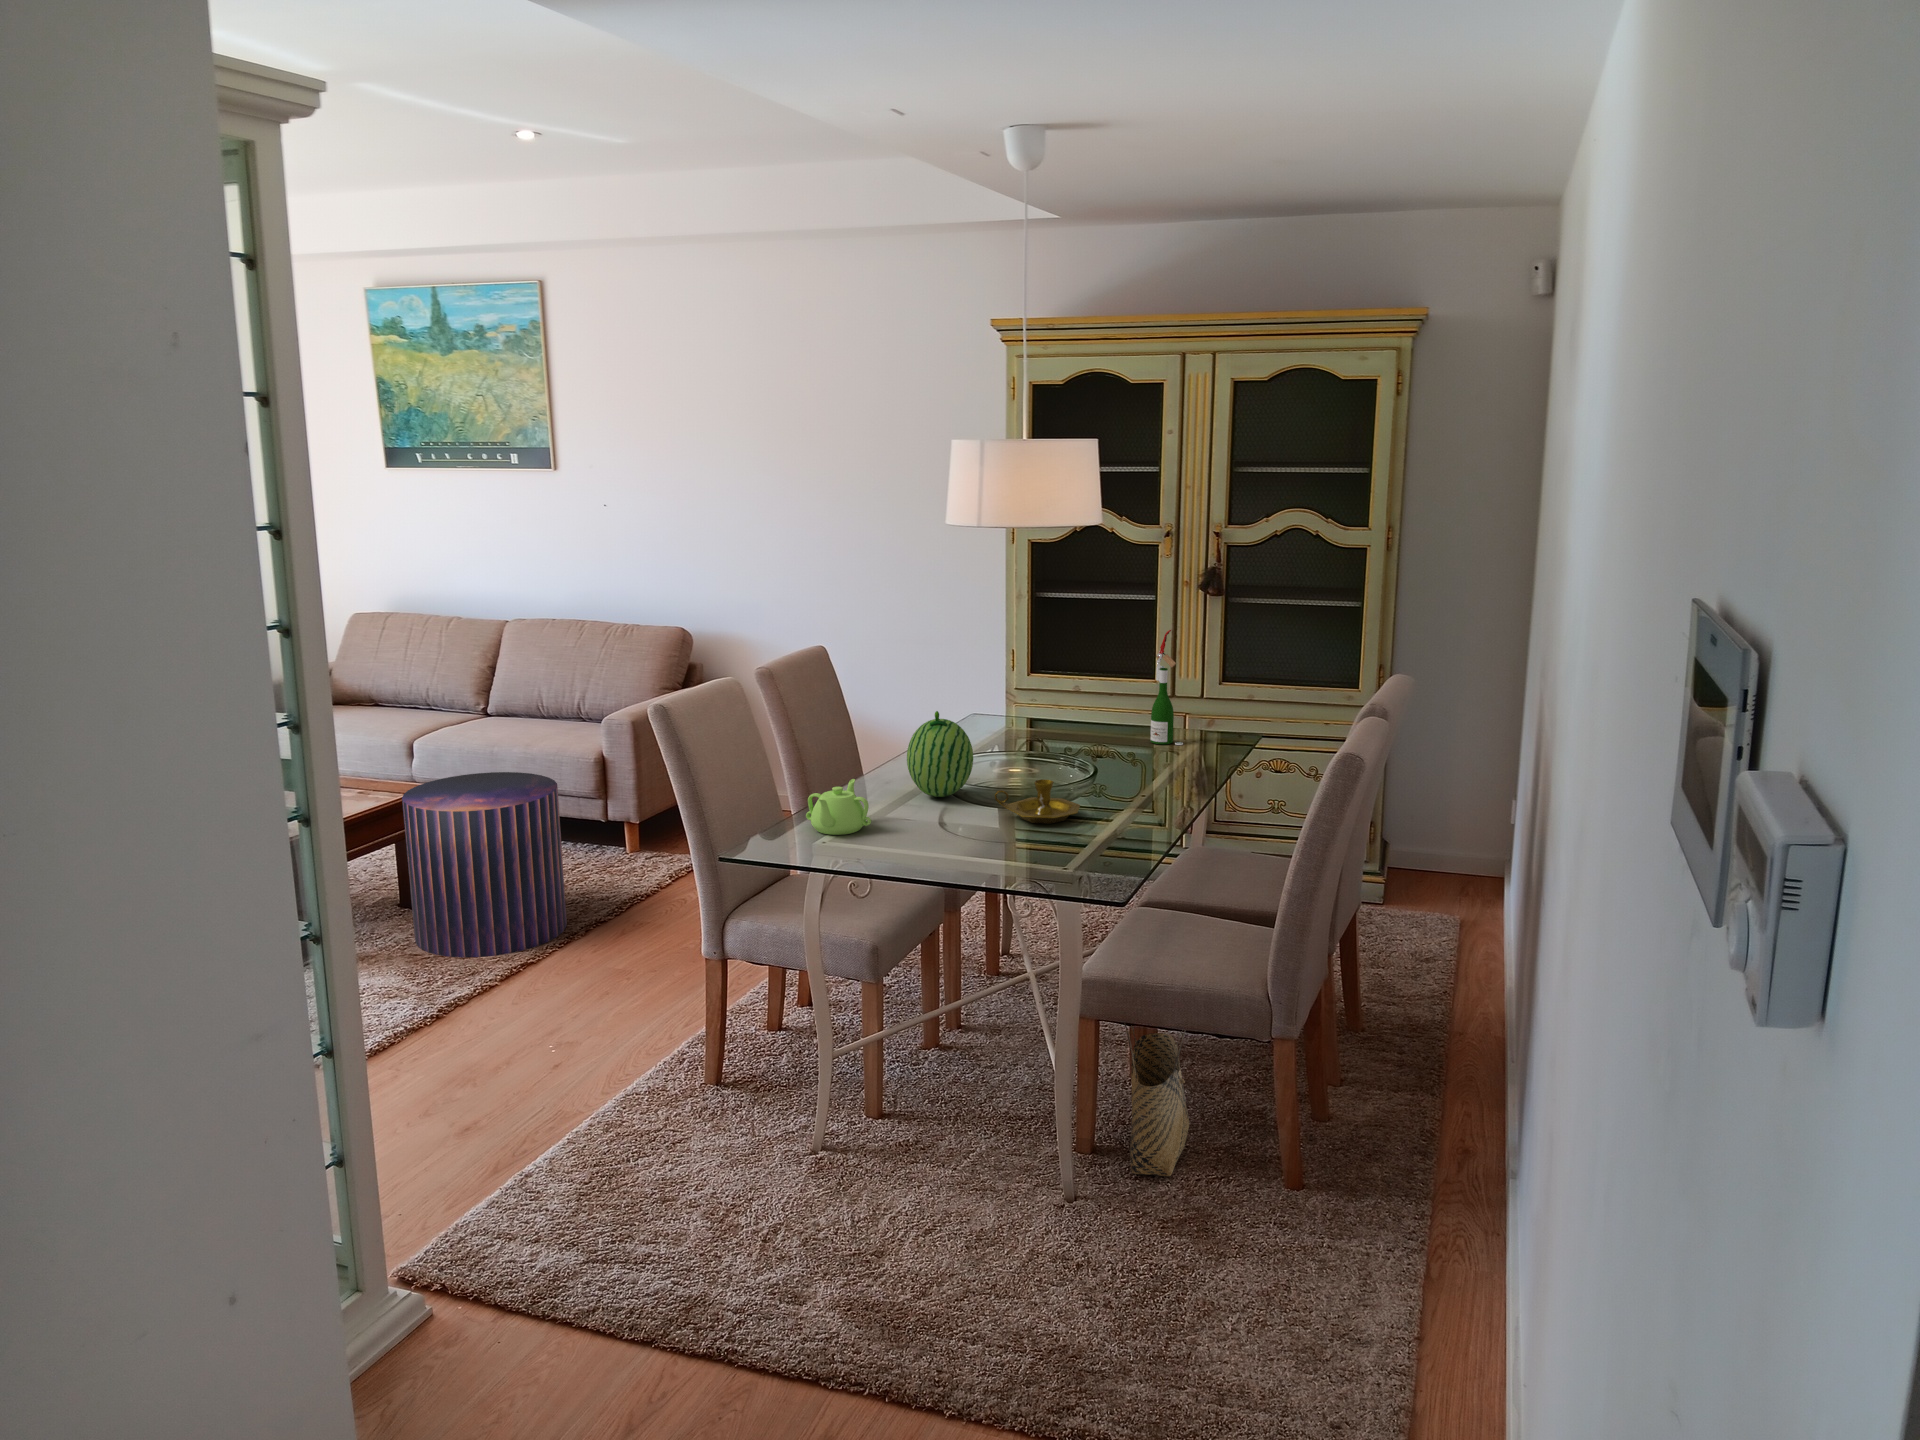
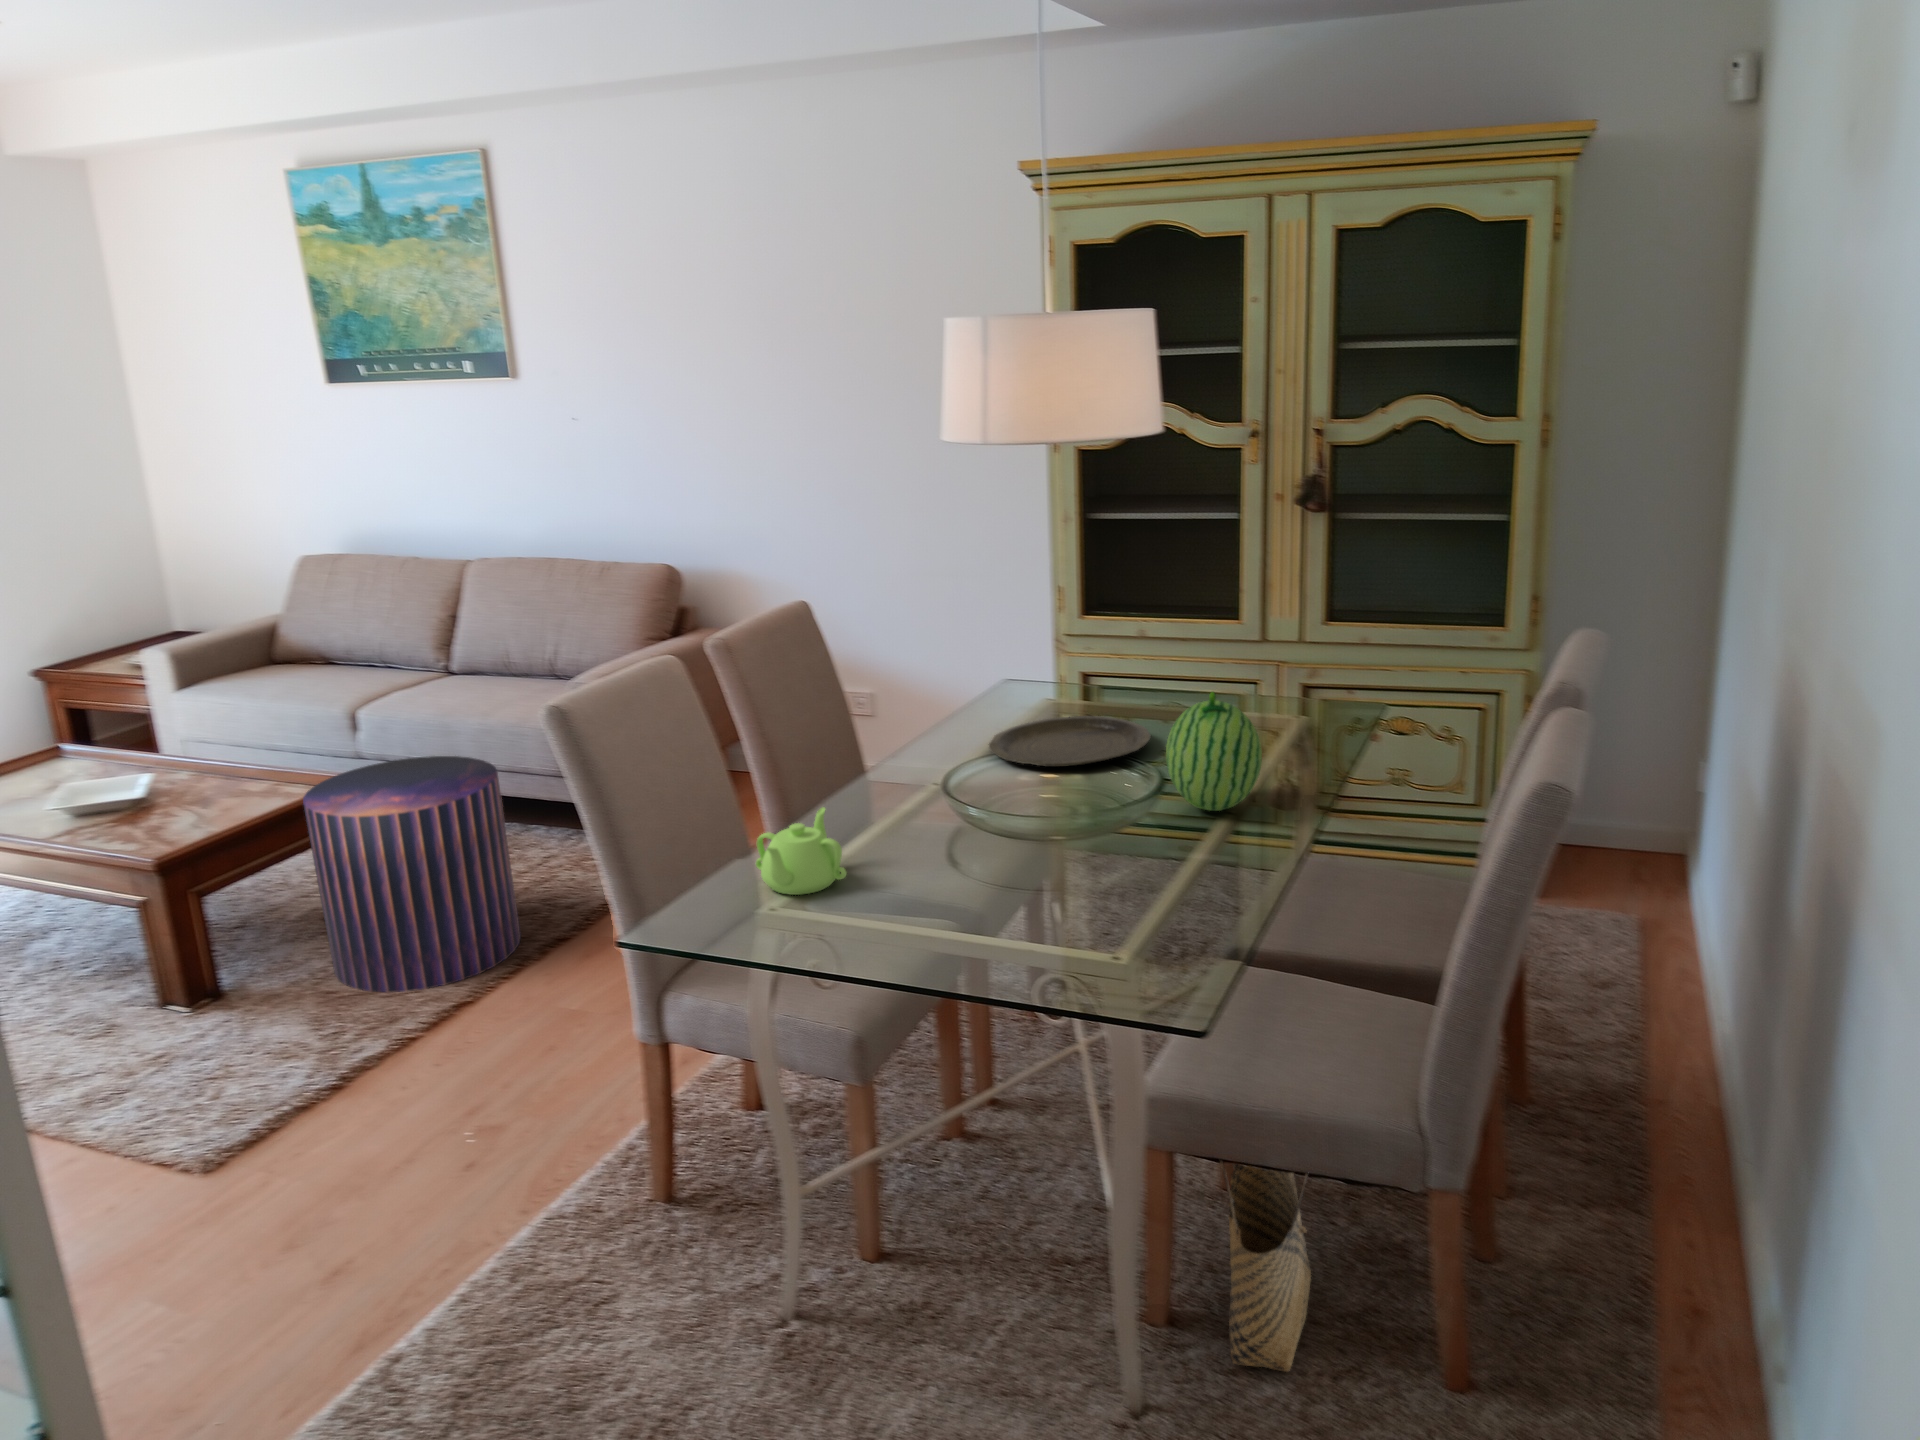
wine bottle: present [1151,630,1183,745] -> none [1241,567,1285,722]
fruit: present [907,711,973,797] -> present [1166,692,1262,811]
plate: none [963,737,1083,768] -> present [989,716,1150,767]
candlestick: present [995,779,1080,824] -> none [1025,802,1149,869]

